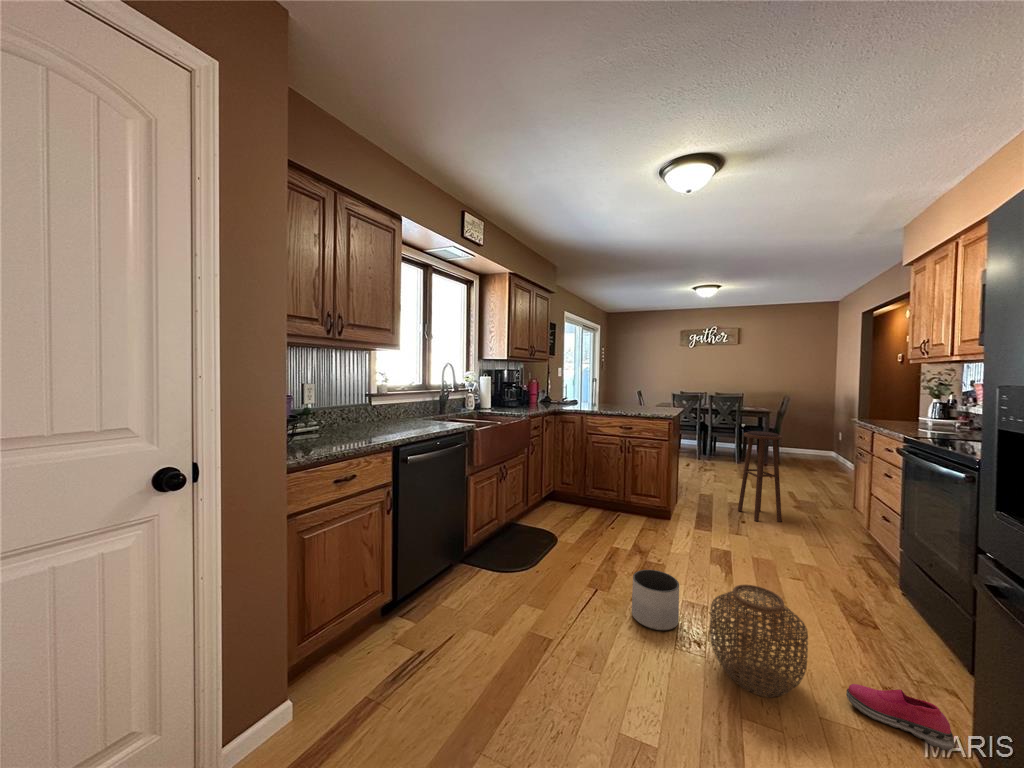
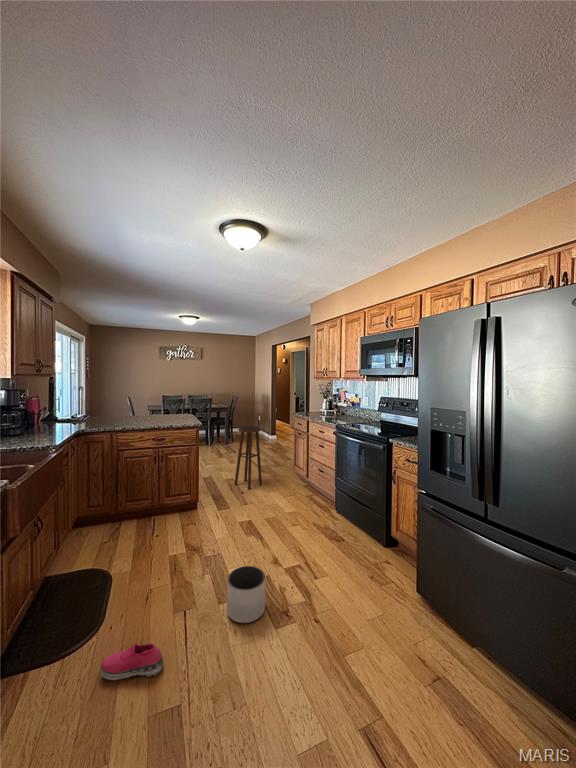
woven basket: present [710,585,808,697] -> none [300,550,359,630]
shoe: present [846,684,955,750] -> present [100,644,164,681]

